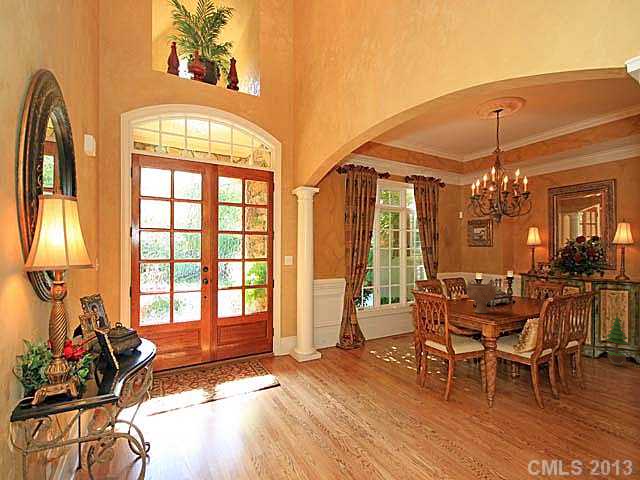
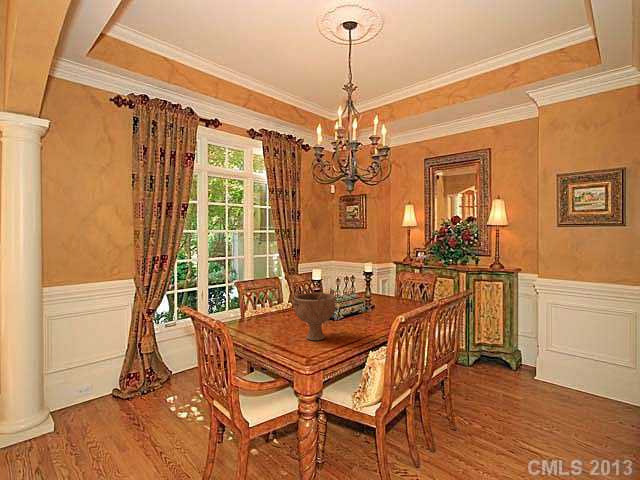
potted tree: present [606,317,628,366] -> none [479,312,502,371]

